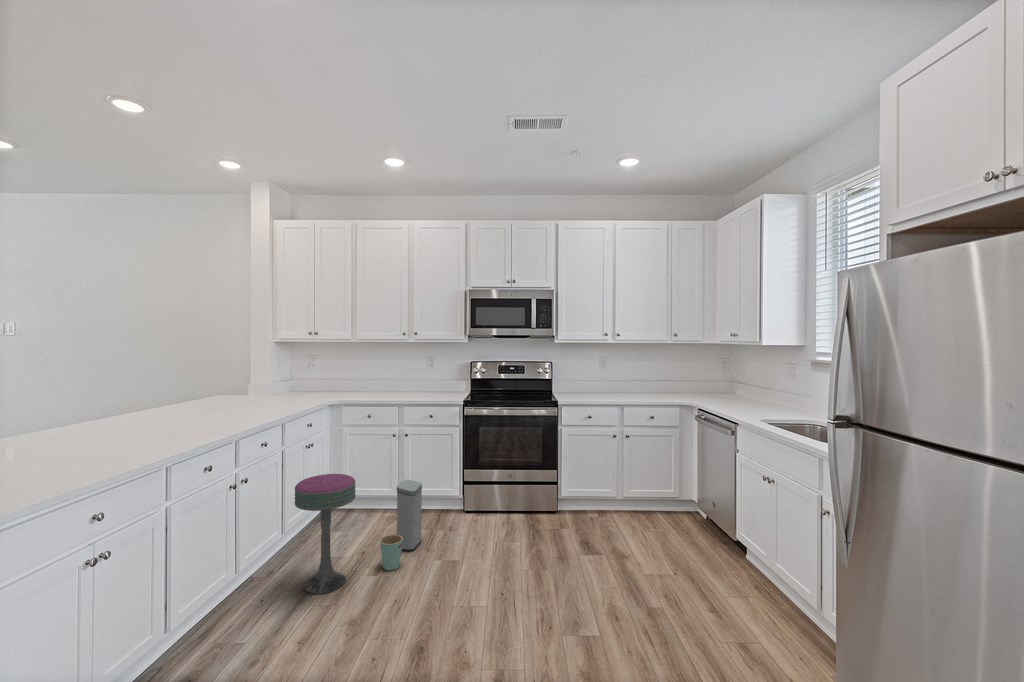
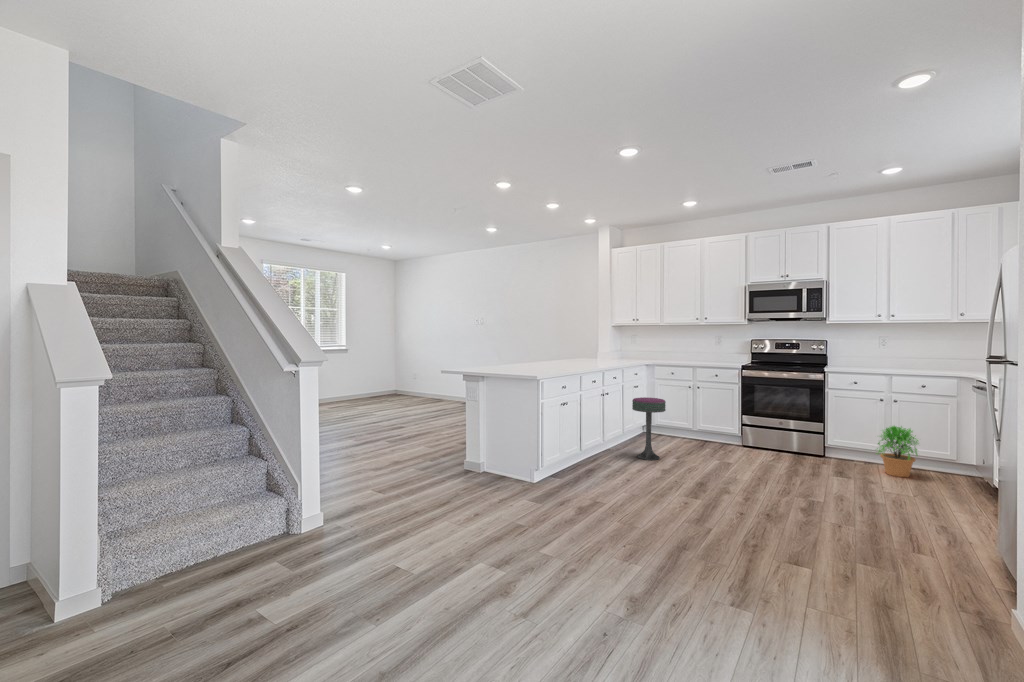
potted plant: none [612,469,660,533] -> present [877,426,918,477]
trash can: present [380,480,422,571] -> none [680,412,708,460]

